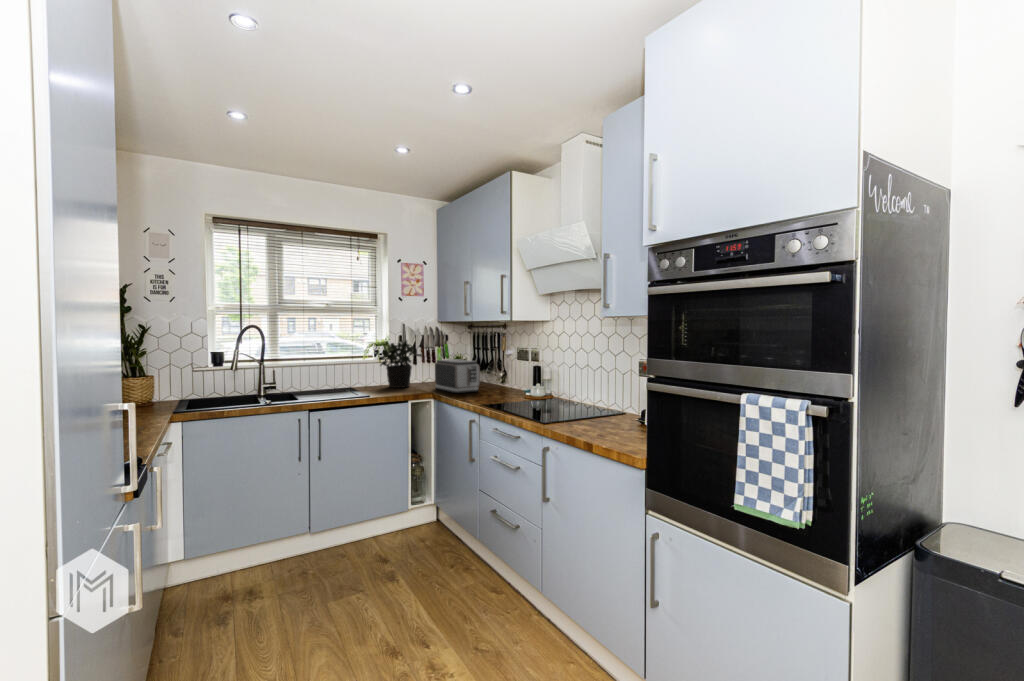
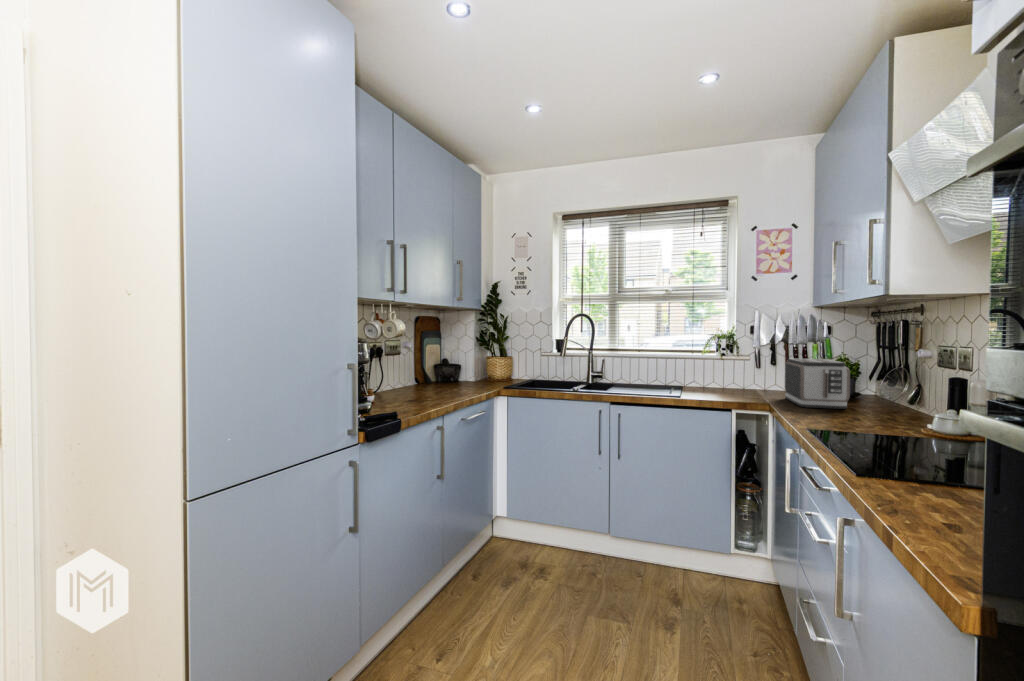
potted plant: present [380,340,422,388] -> none [713,330,774,392]

